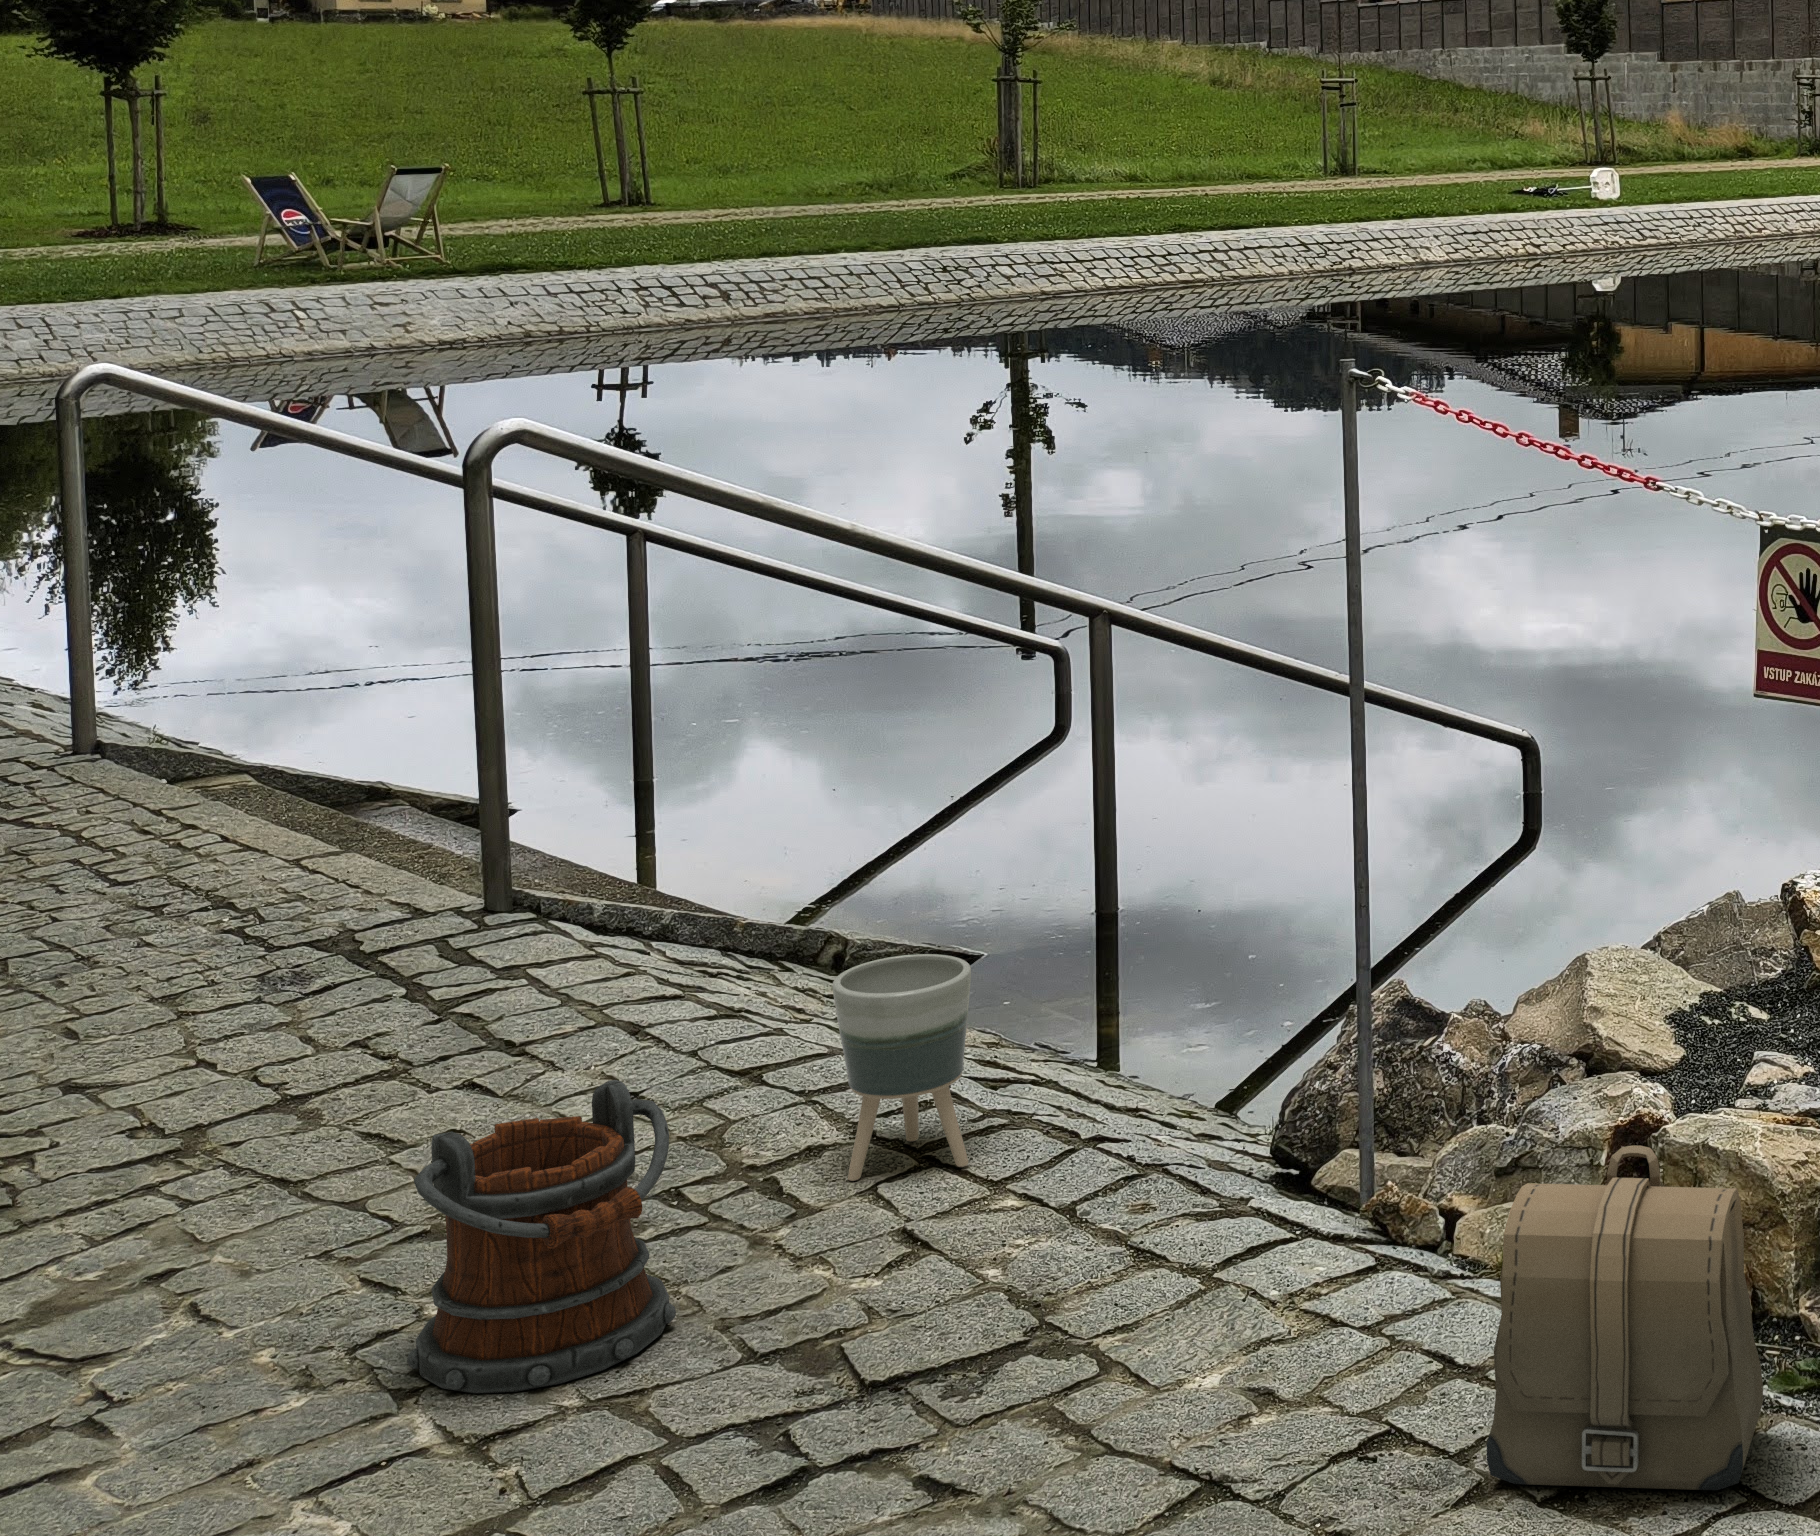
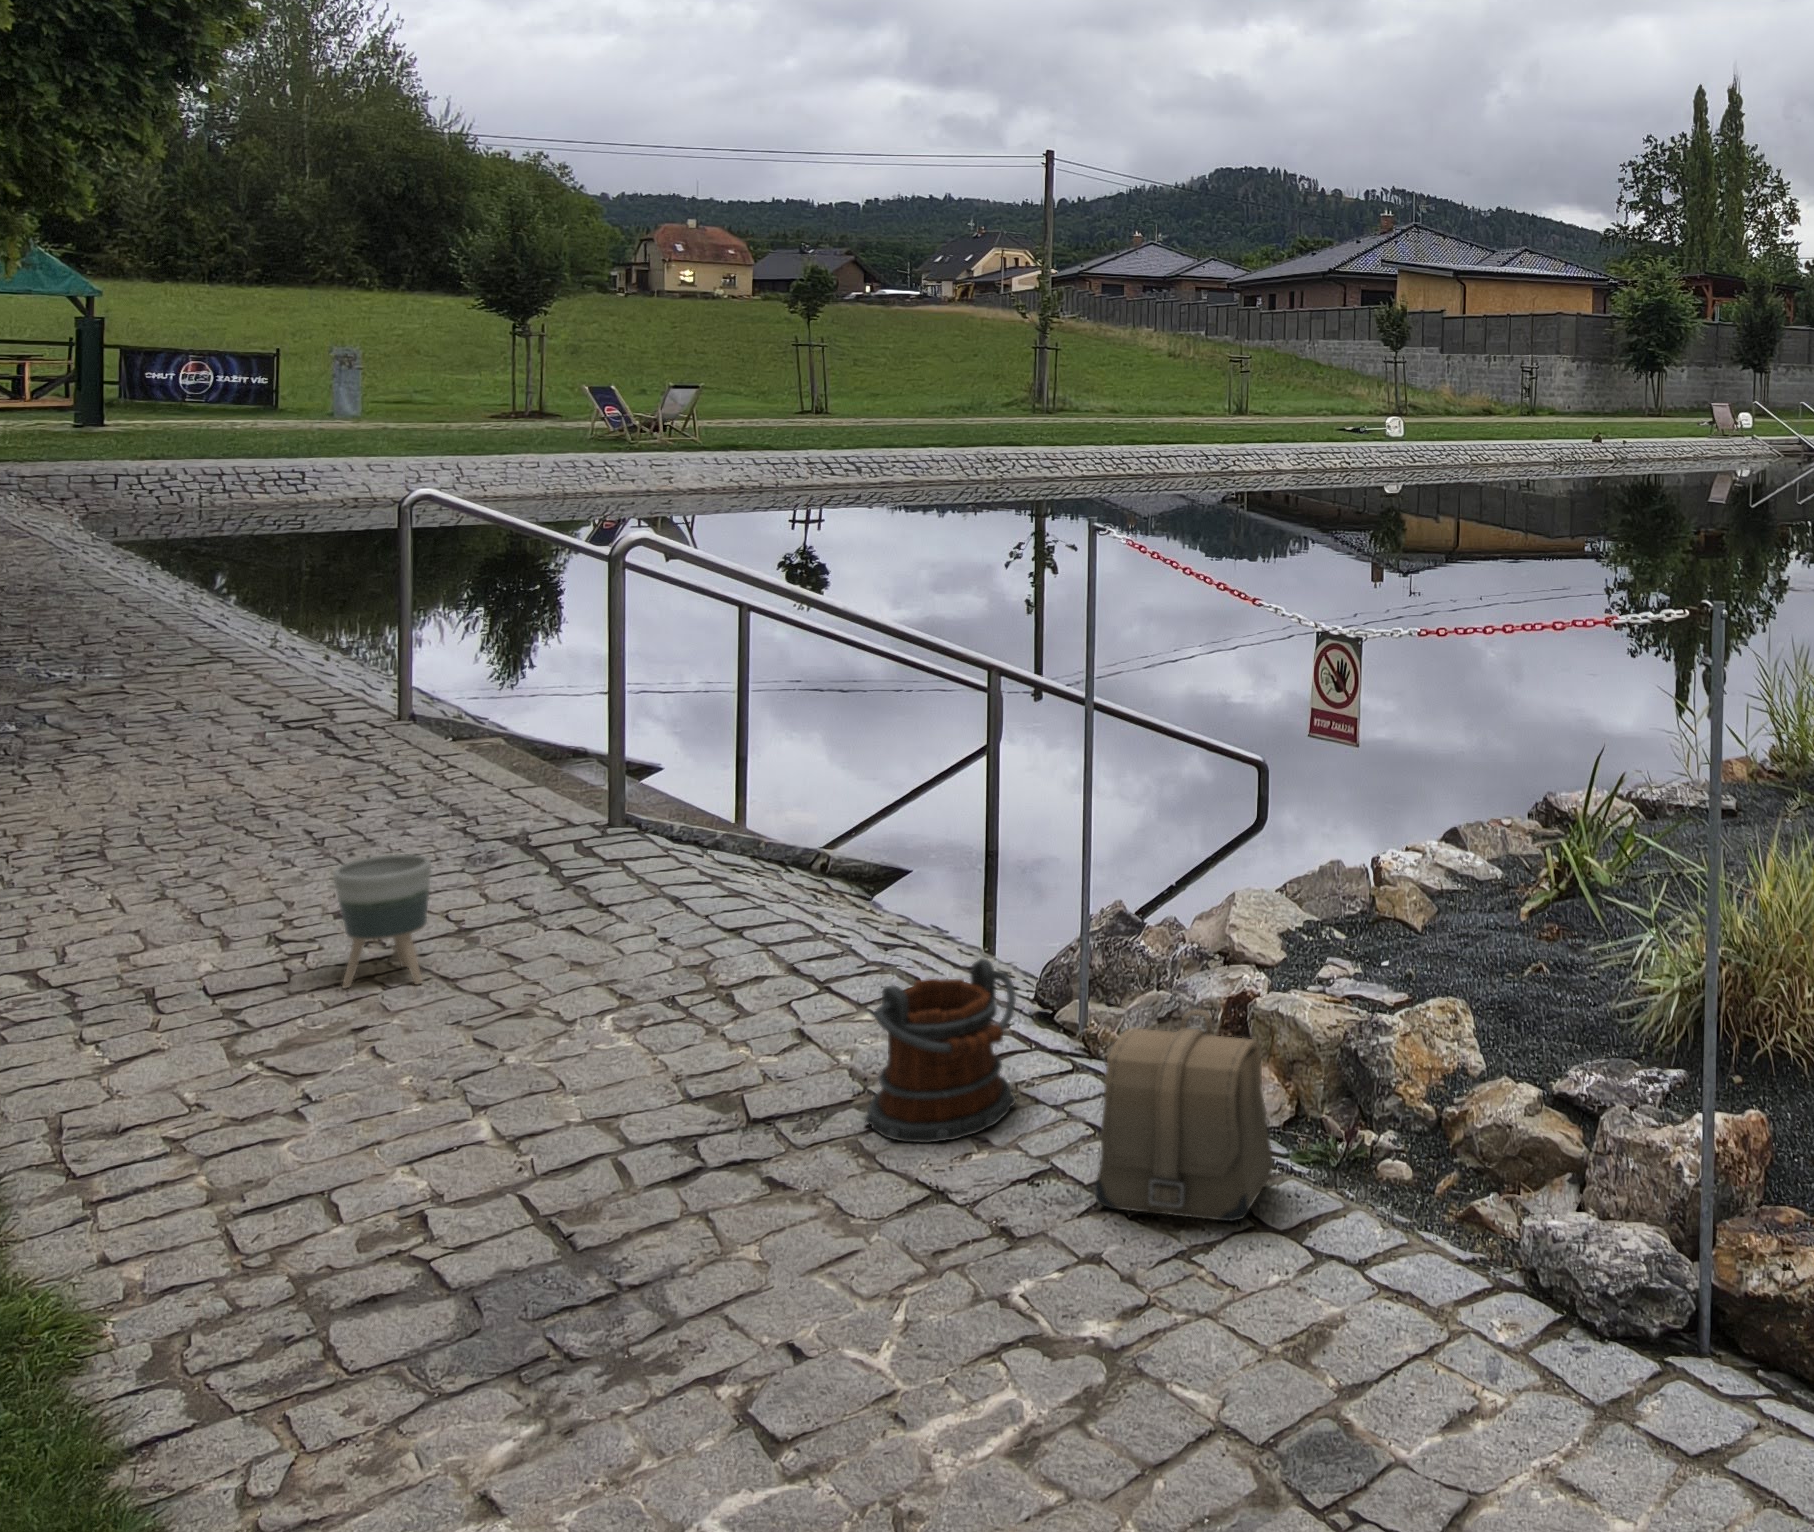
planter: present [832,954,971,1181] -> present [333,854,431,988]
bucket: present [407,1080,676,1394] -> present [865,959,1016,1143]

